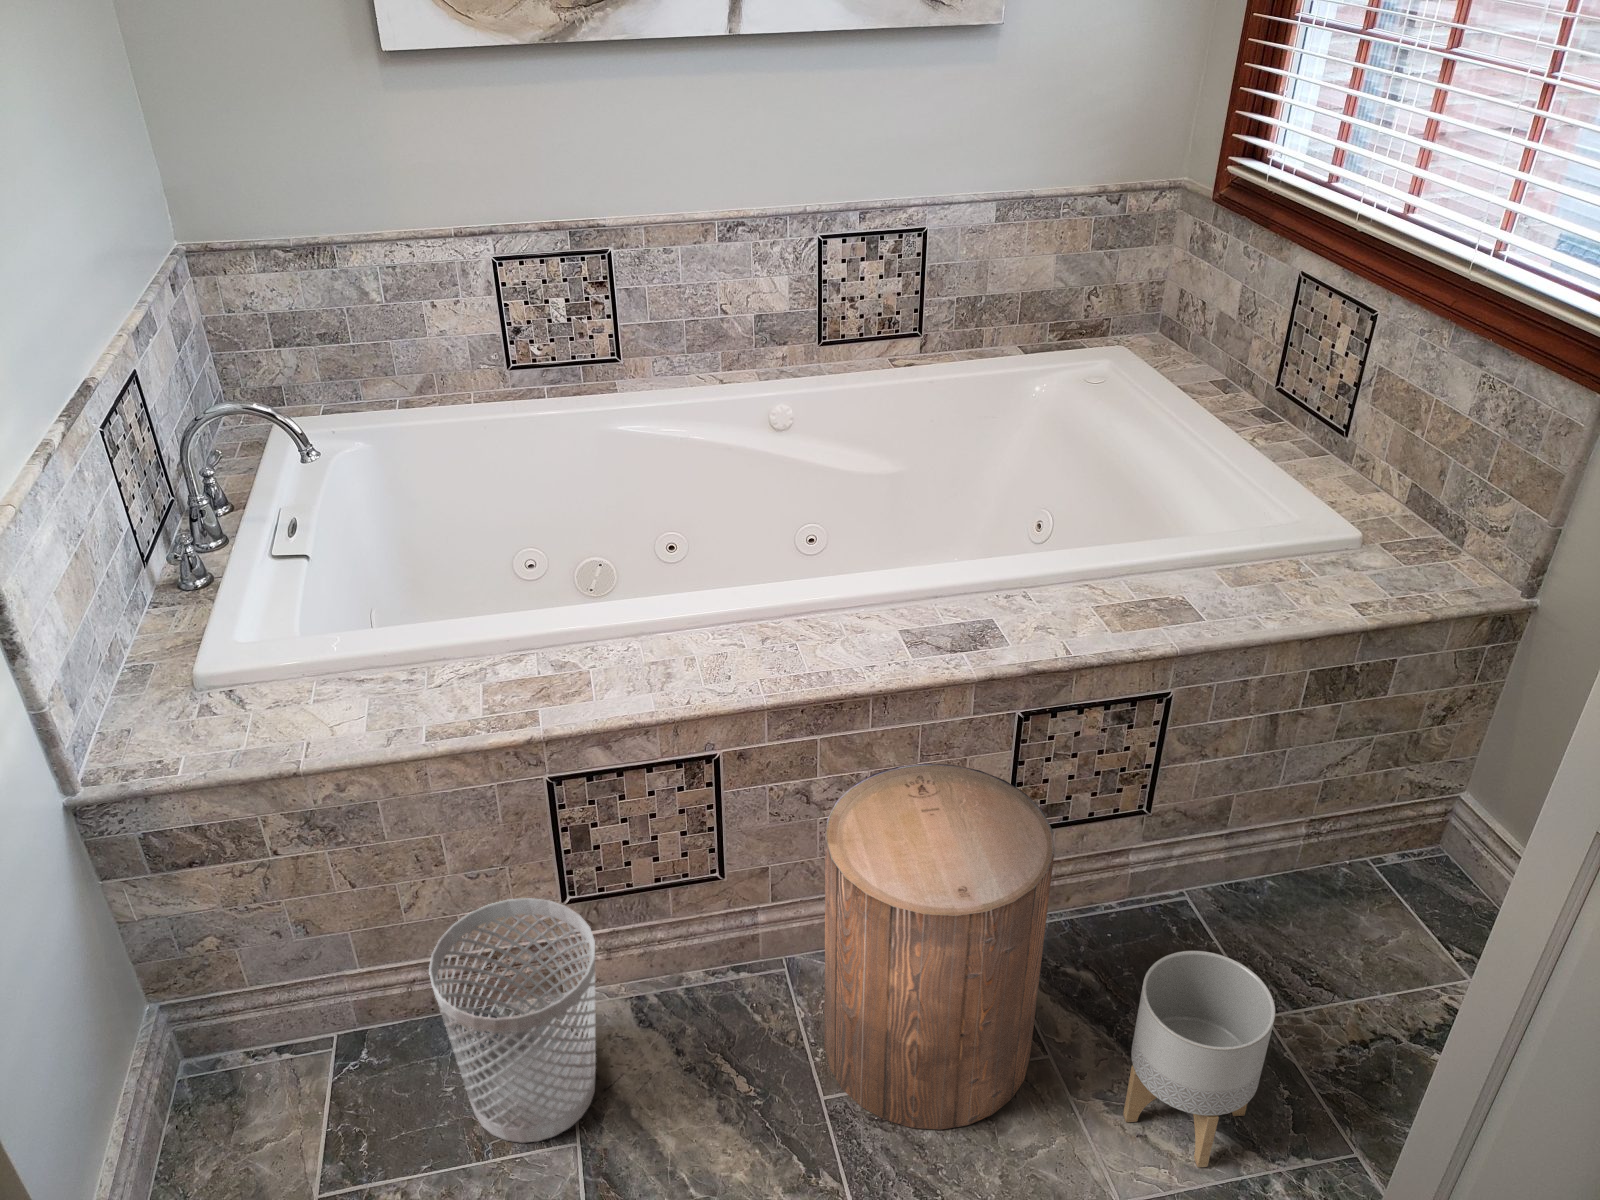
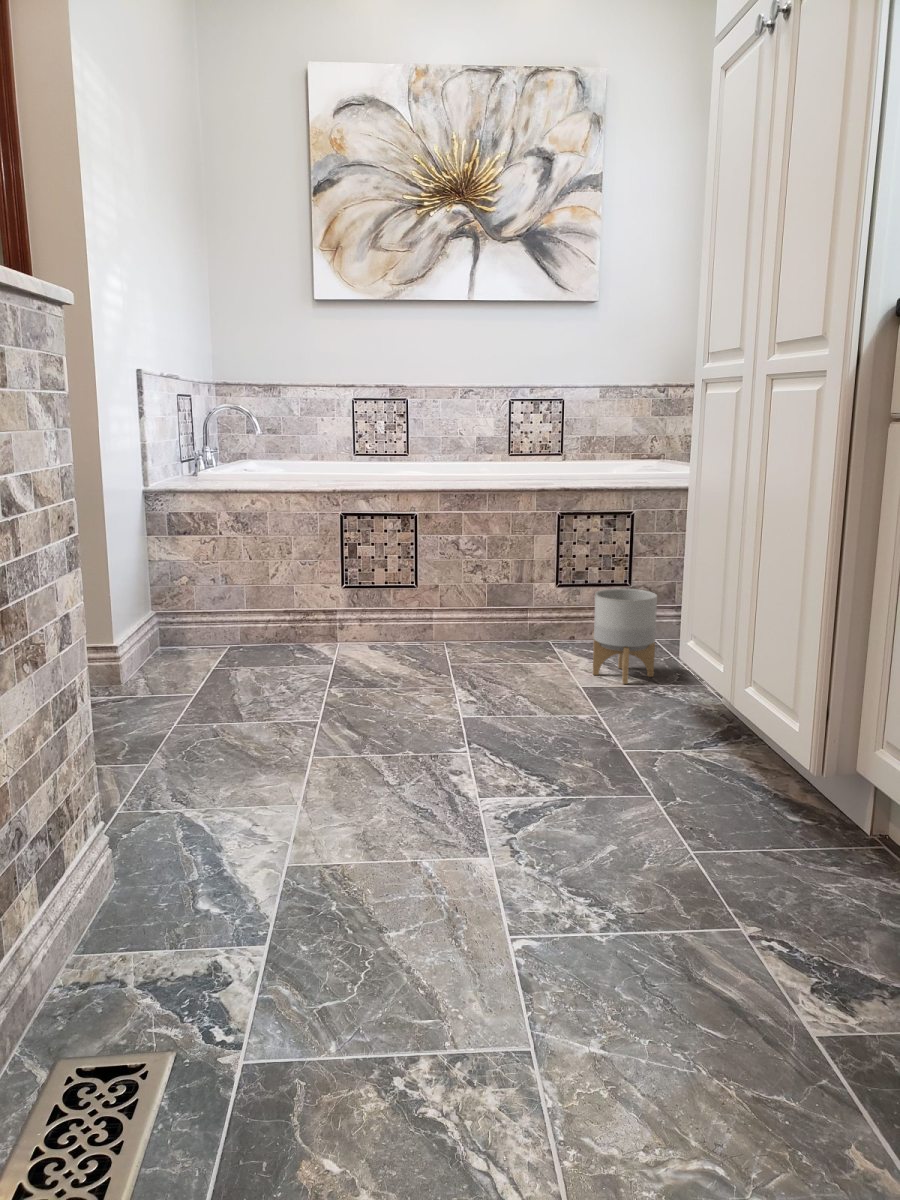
stool: present [824,763,1055,1130] -> none [455,519,558,672]
wastebasket: present [429,898,596,1143] -> none [276,564,350,664]

